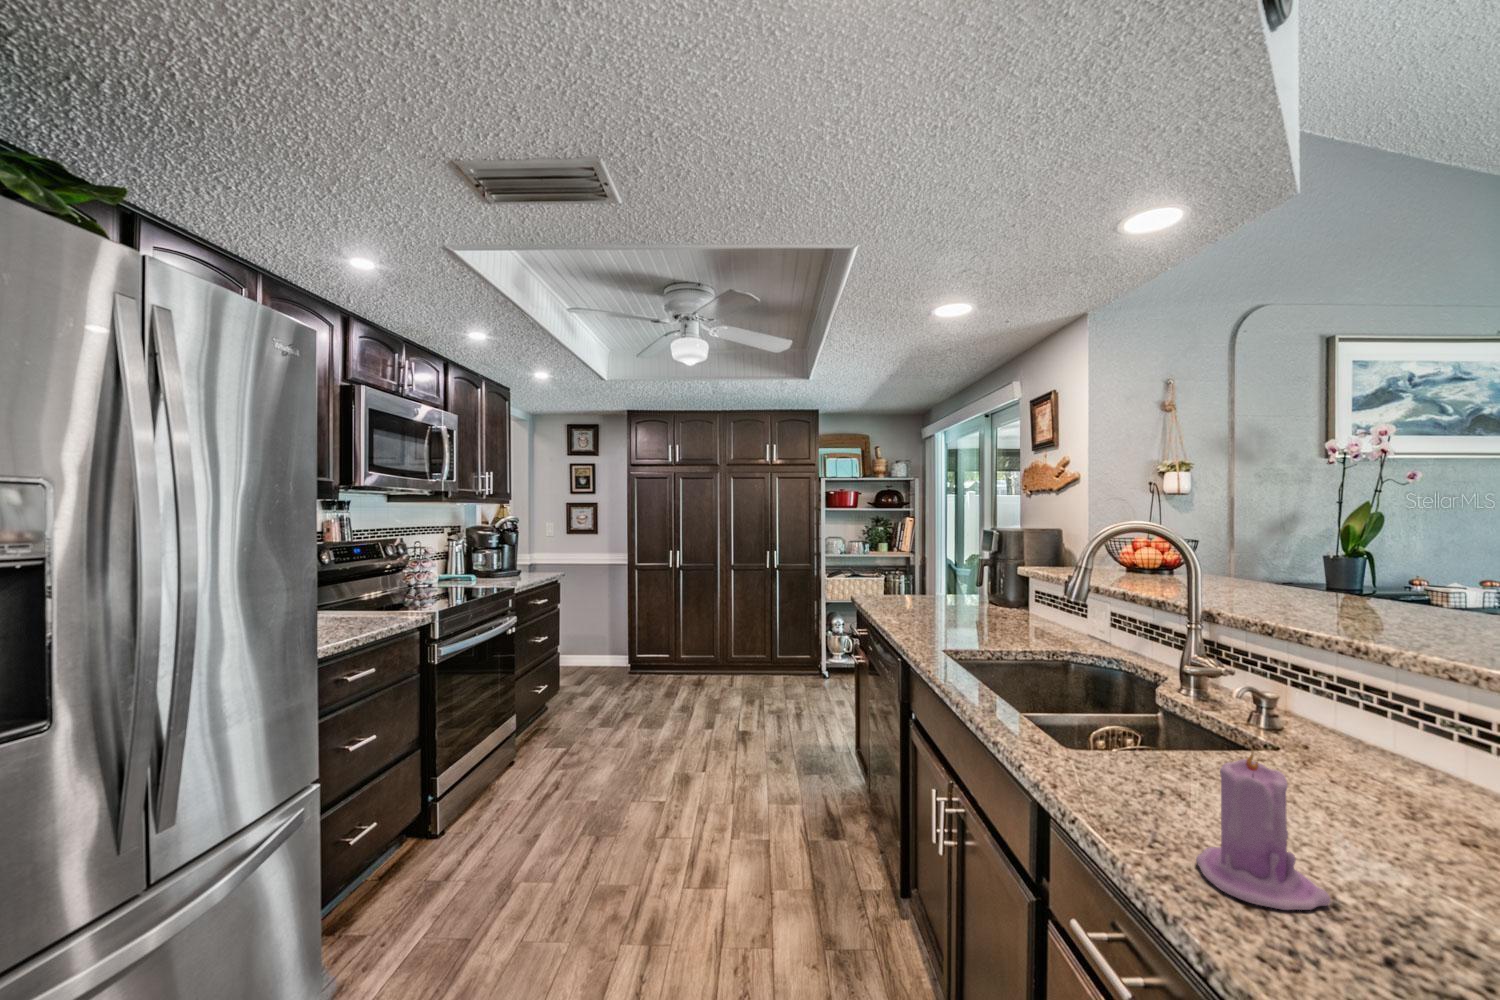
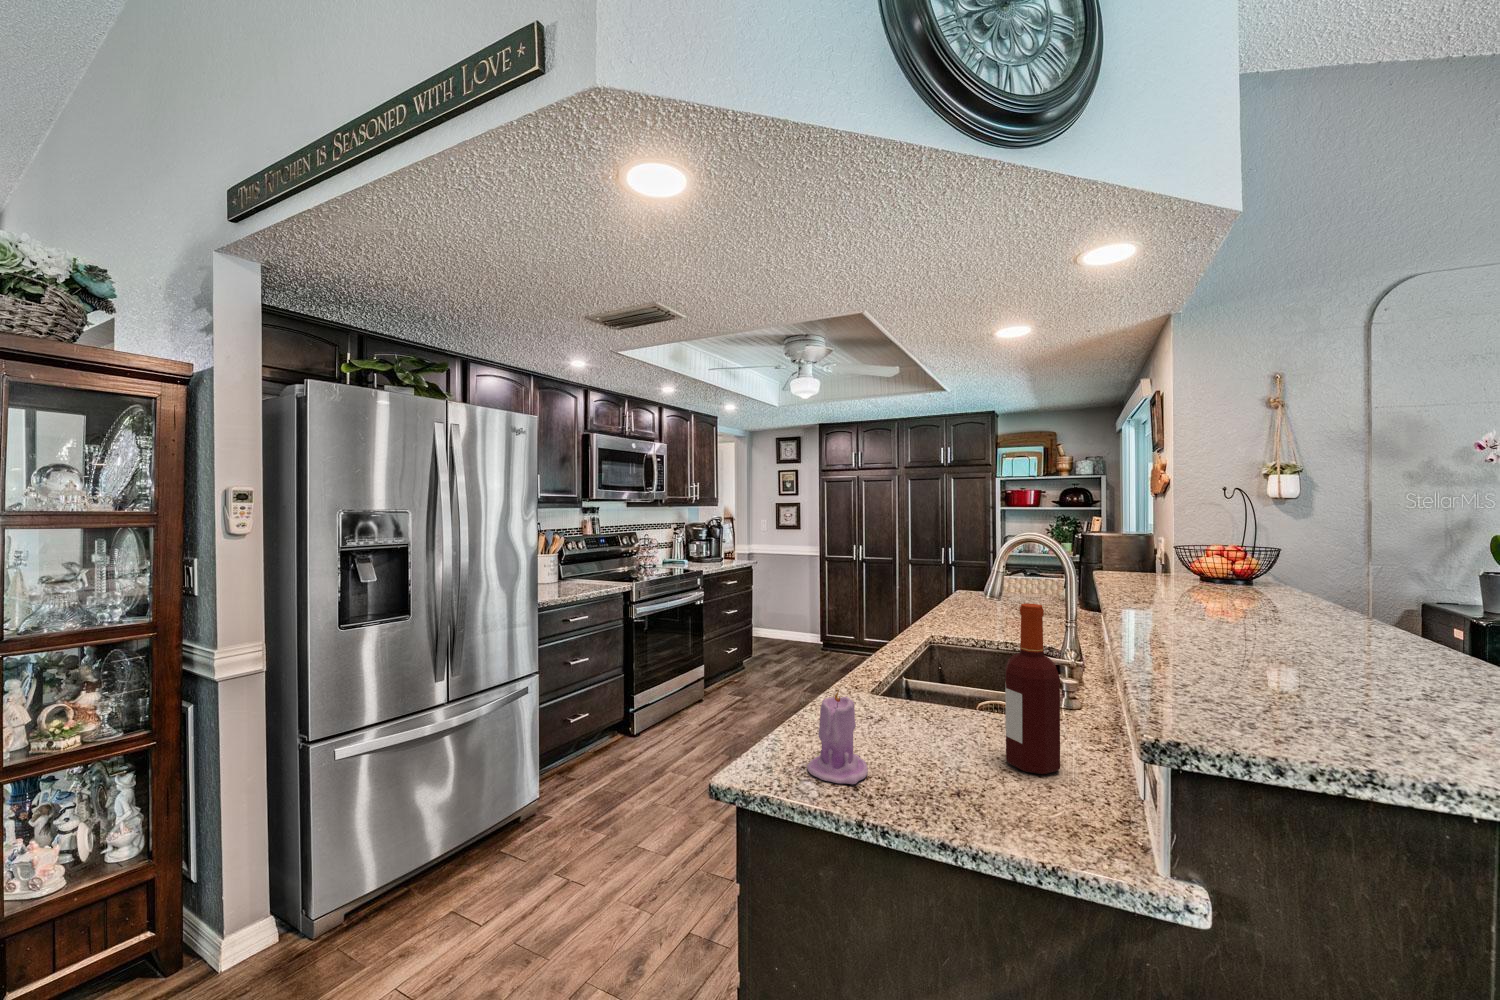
bottle: none [1328,595,1420,819] -> present [1005,603,1060,774]

